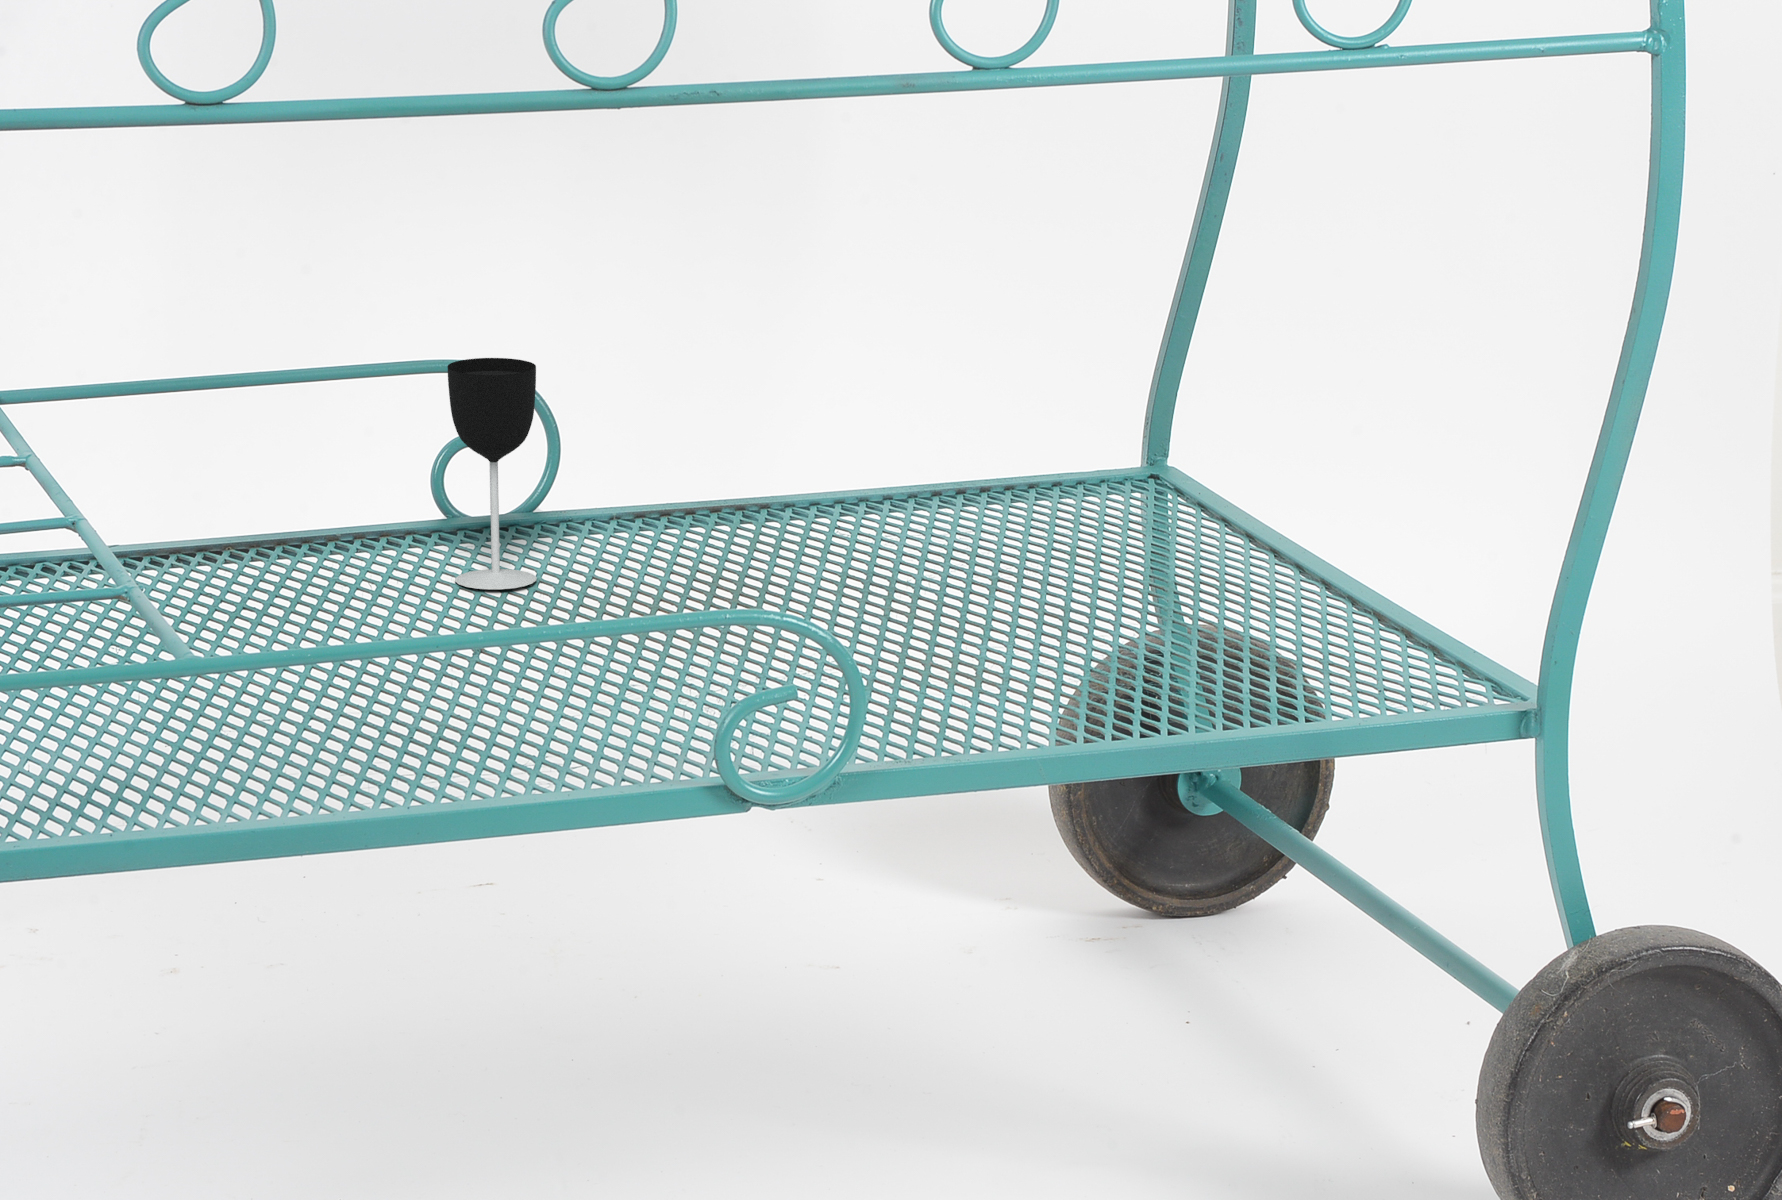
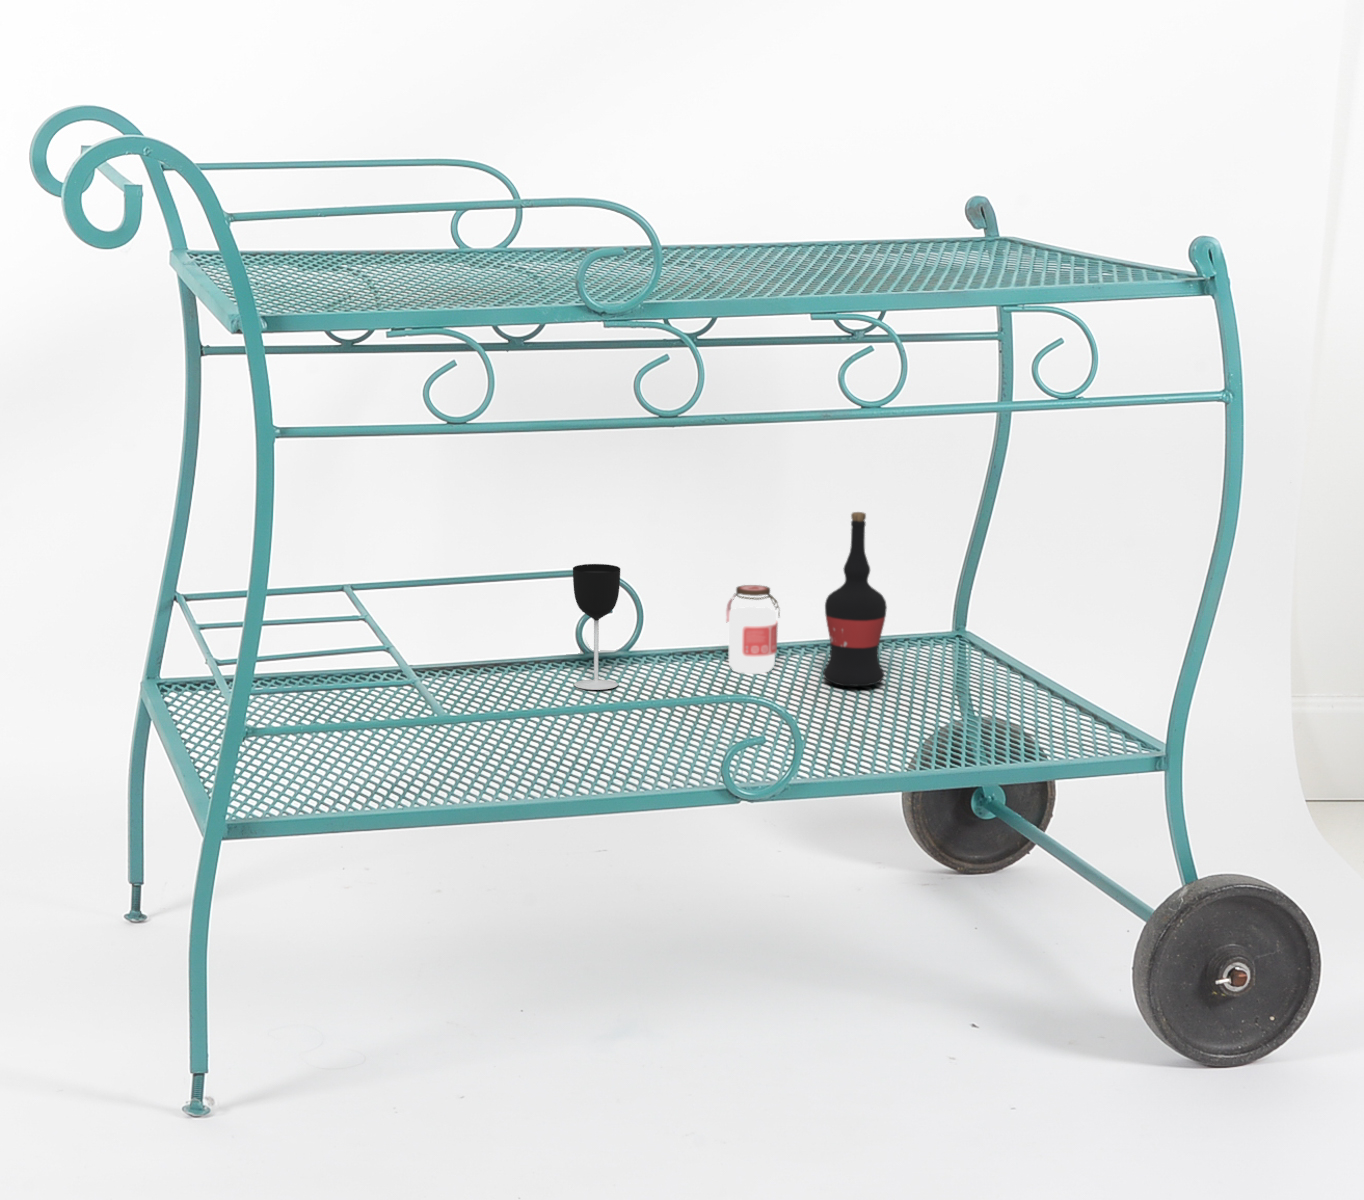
wine bottle: none [911,260,1025,577] -> present [823,512,887,686]
jar: none [736,394,832,558] -> present [726,585,780,674]

